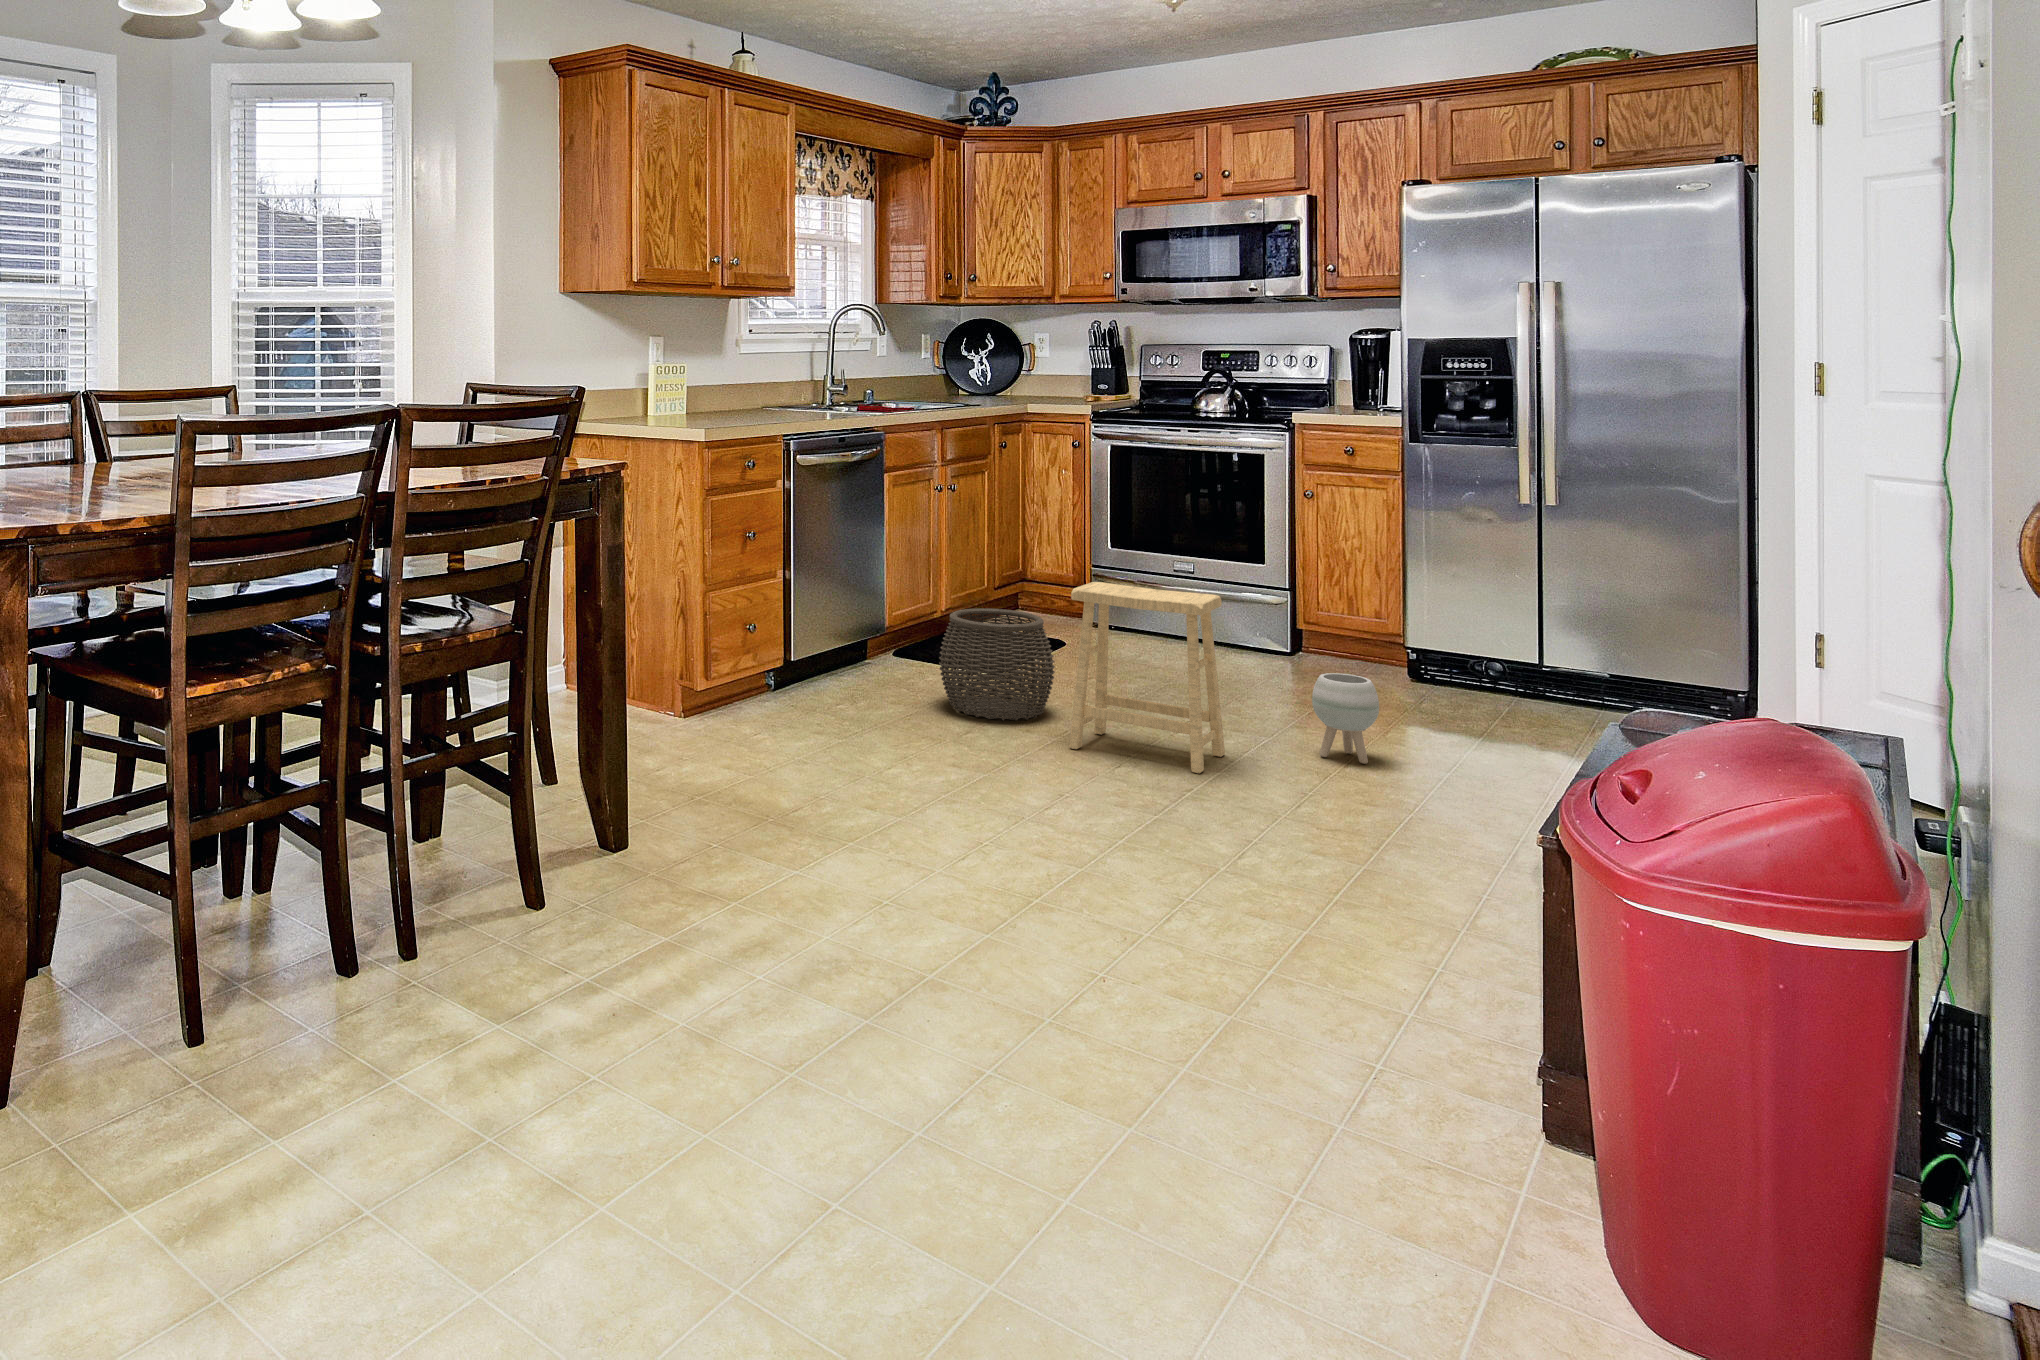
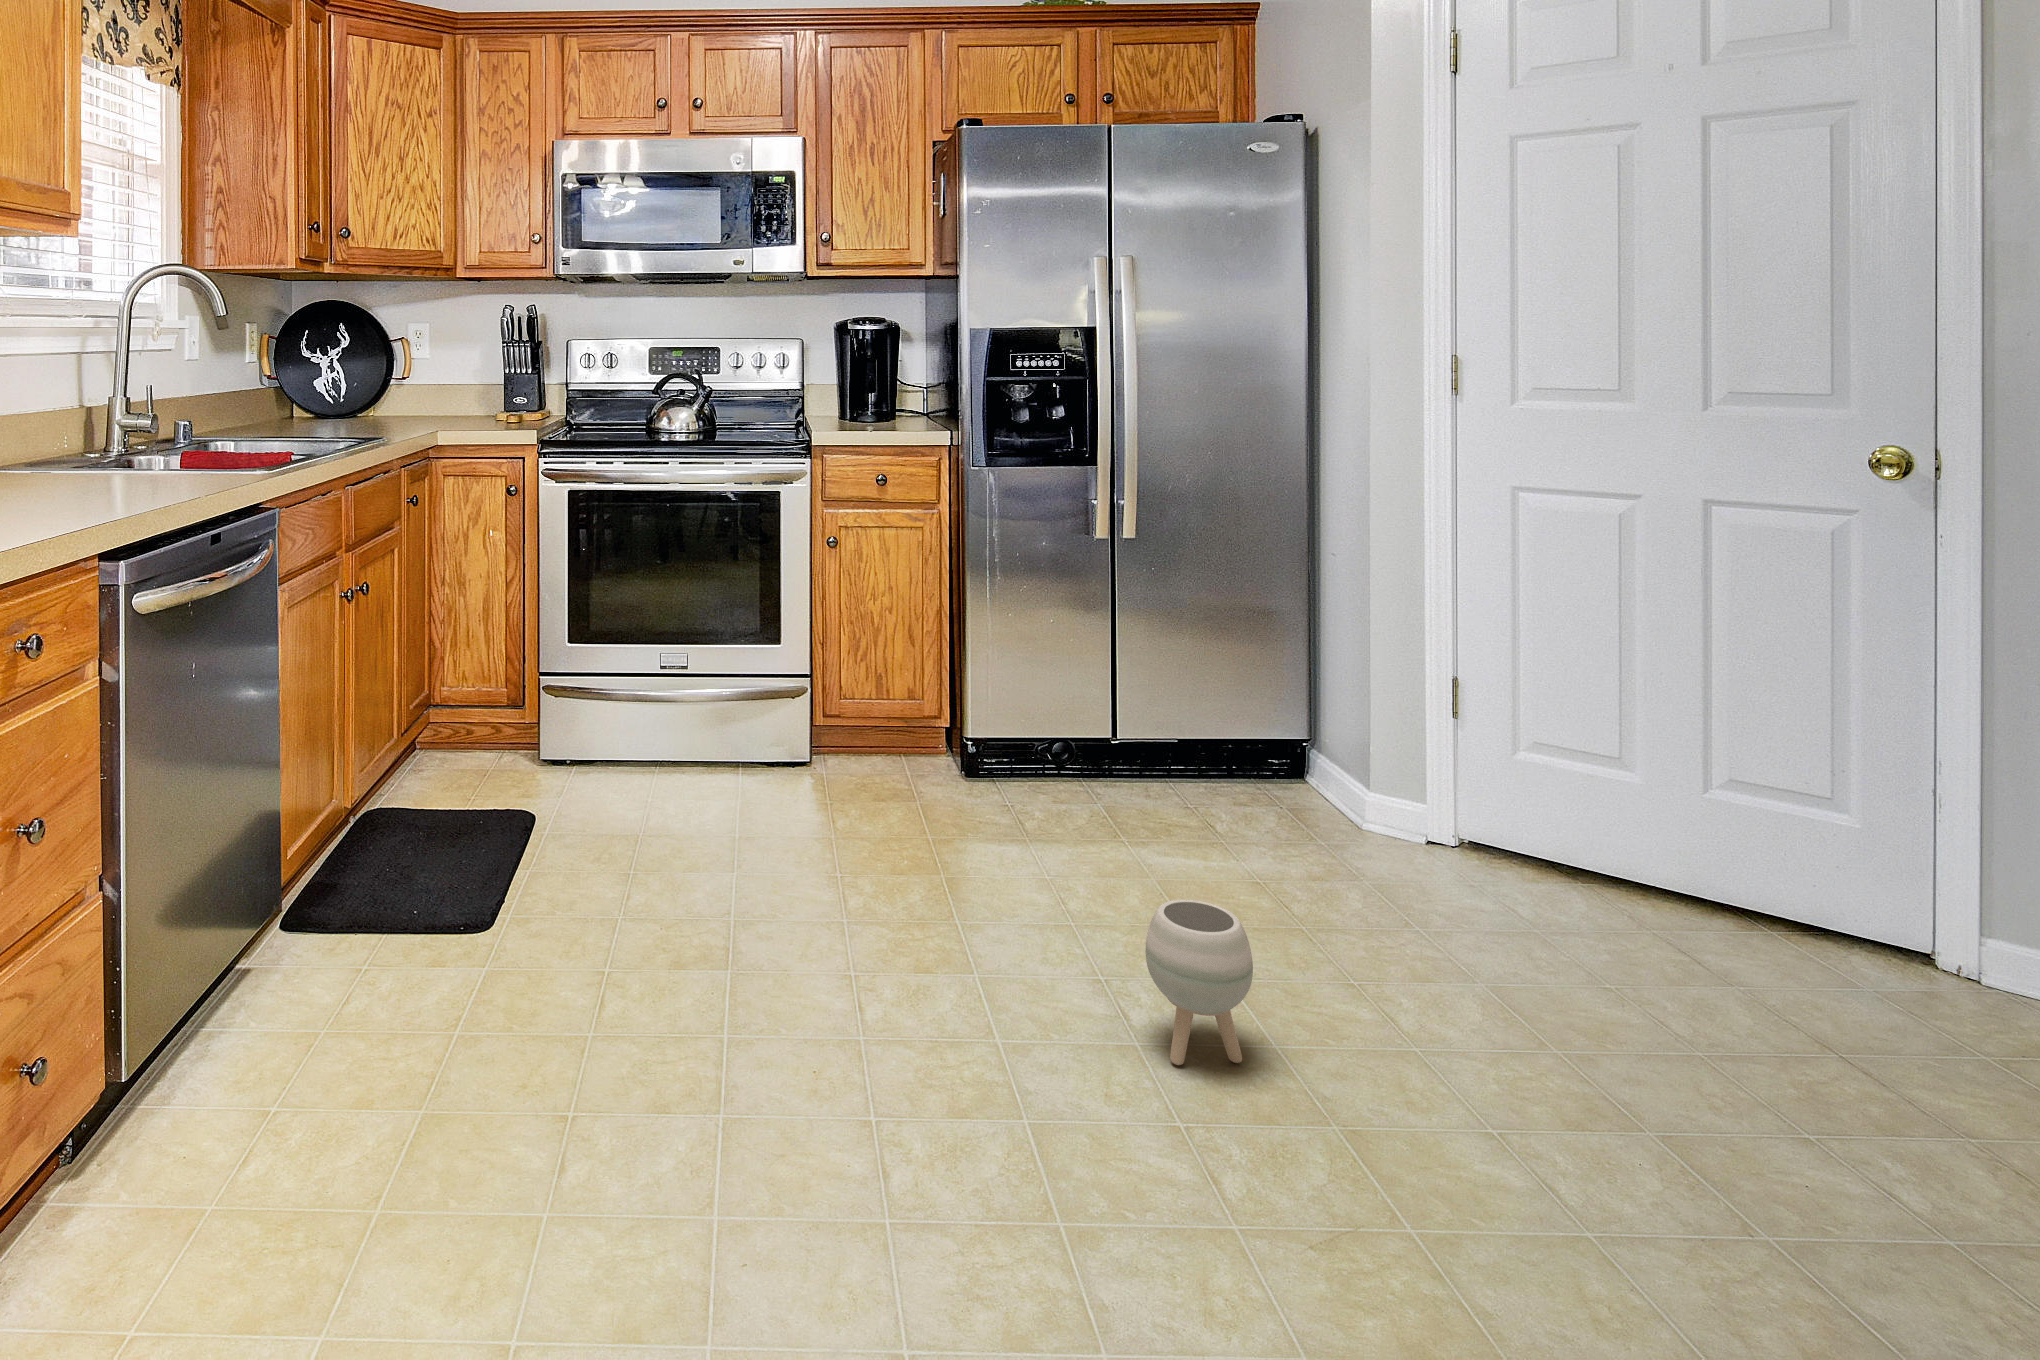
footstool: present [1069,582,1225,773] -> none [838,829,1135,1246]
woven basket: present [939,608,1055,720] -> none [497,882,732,1180]

